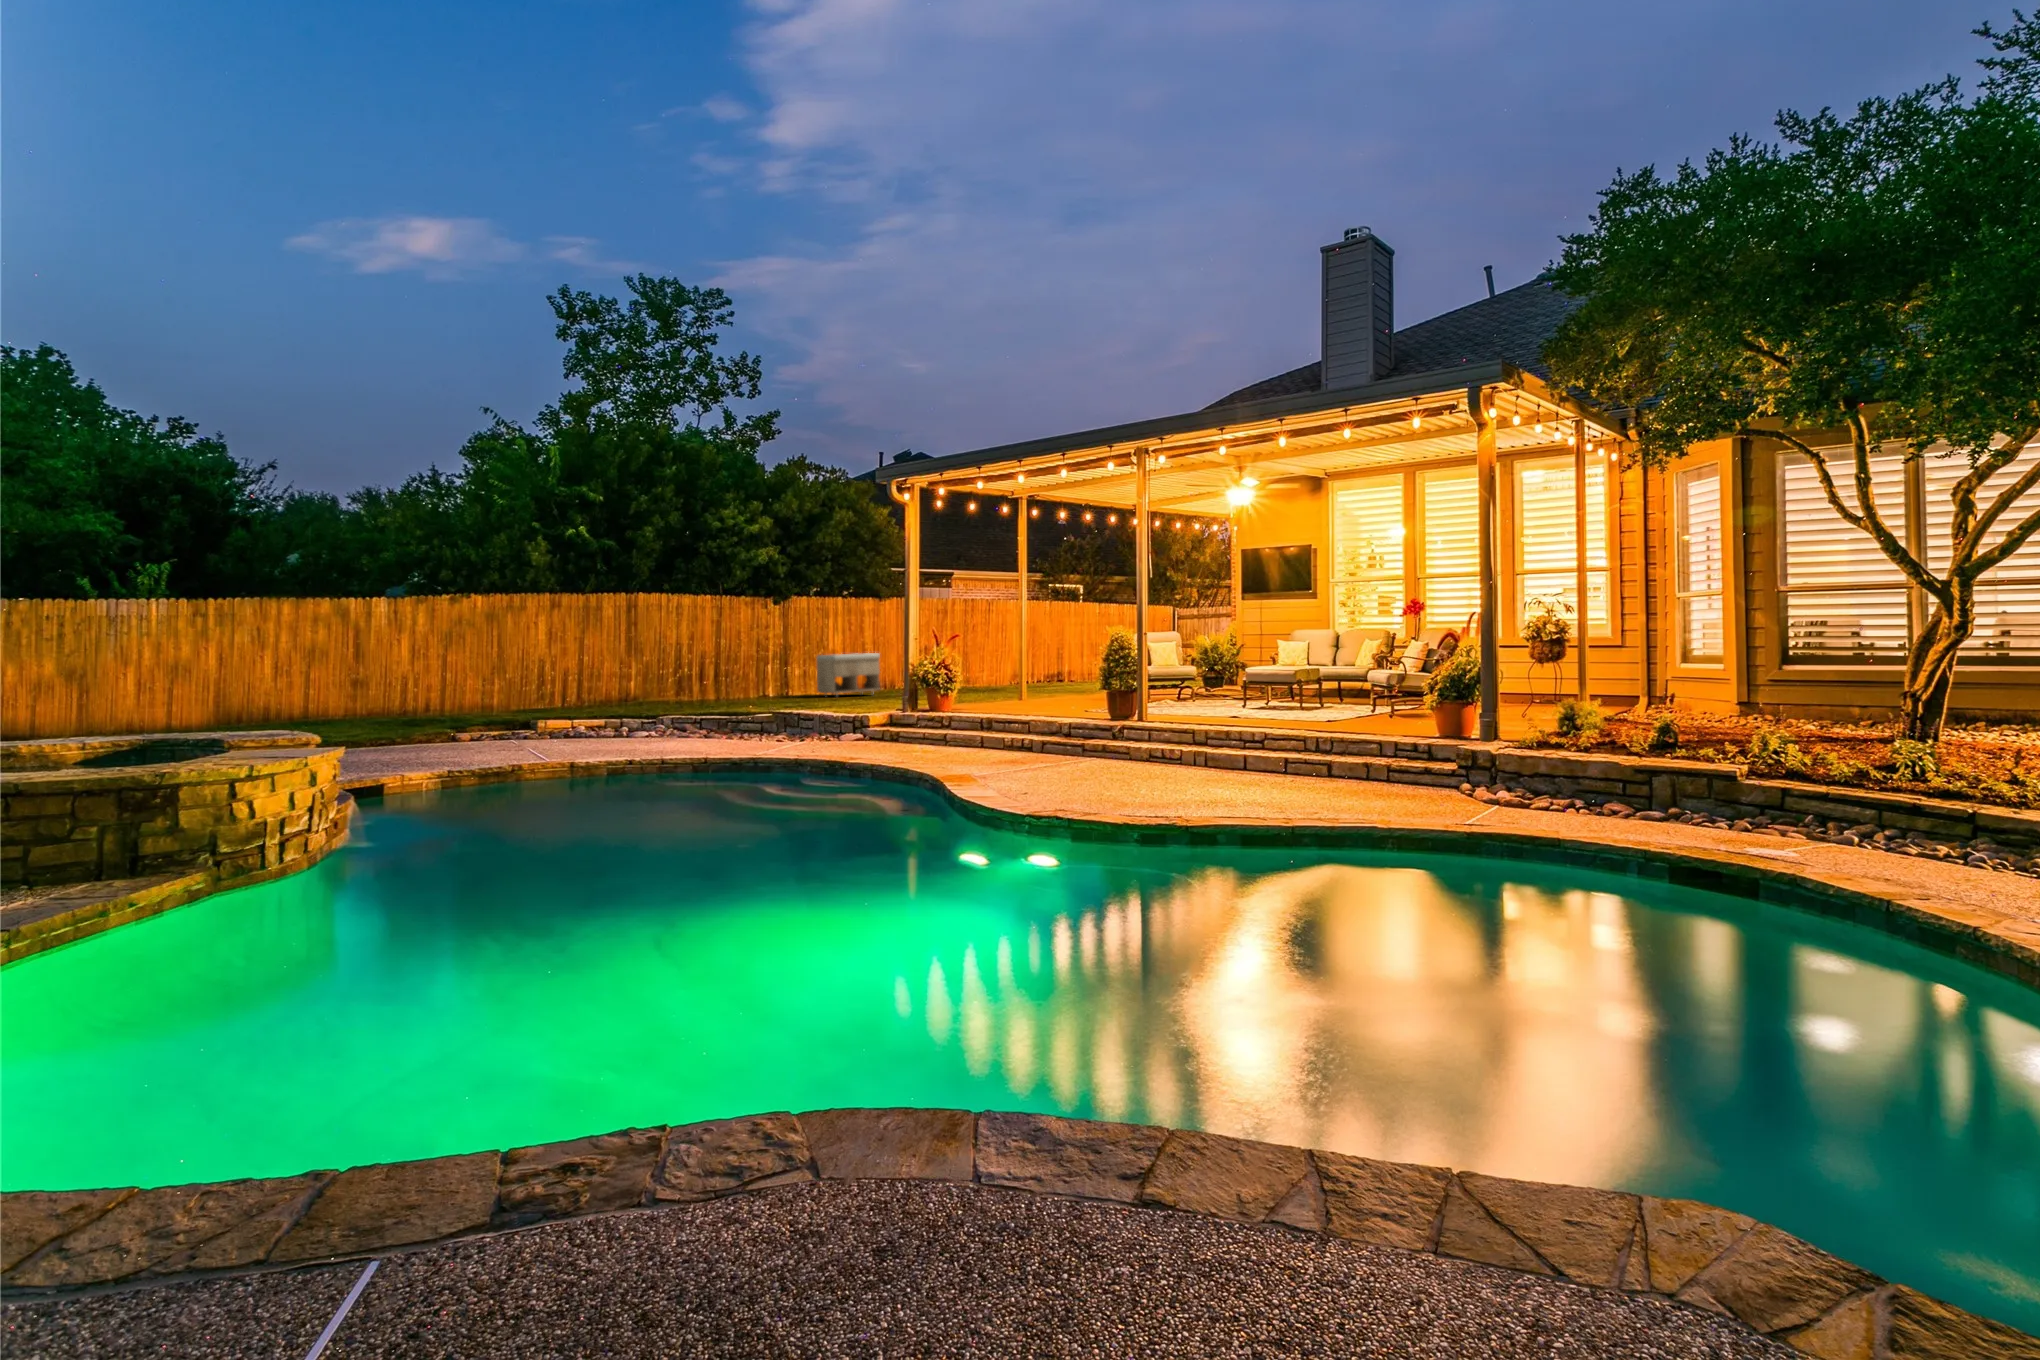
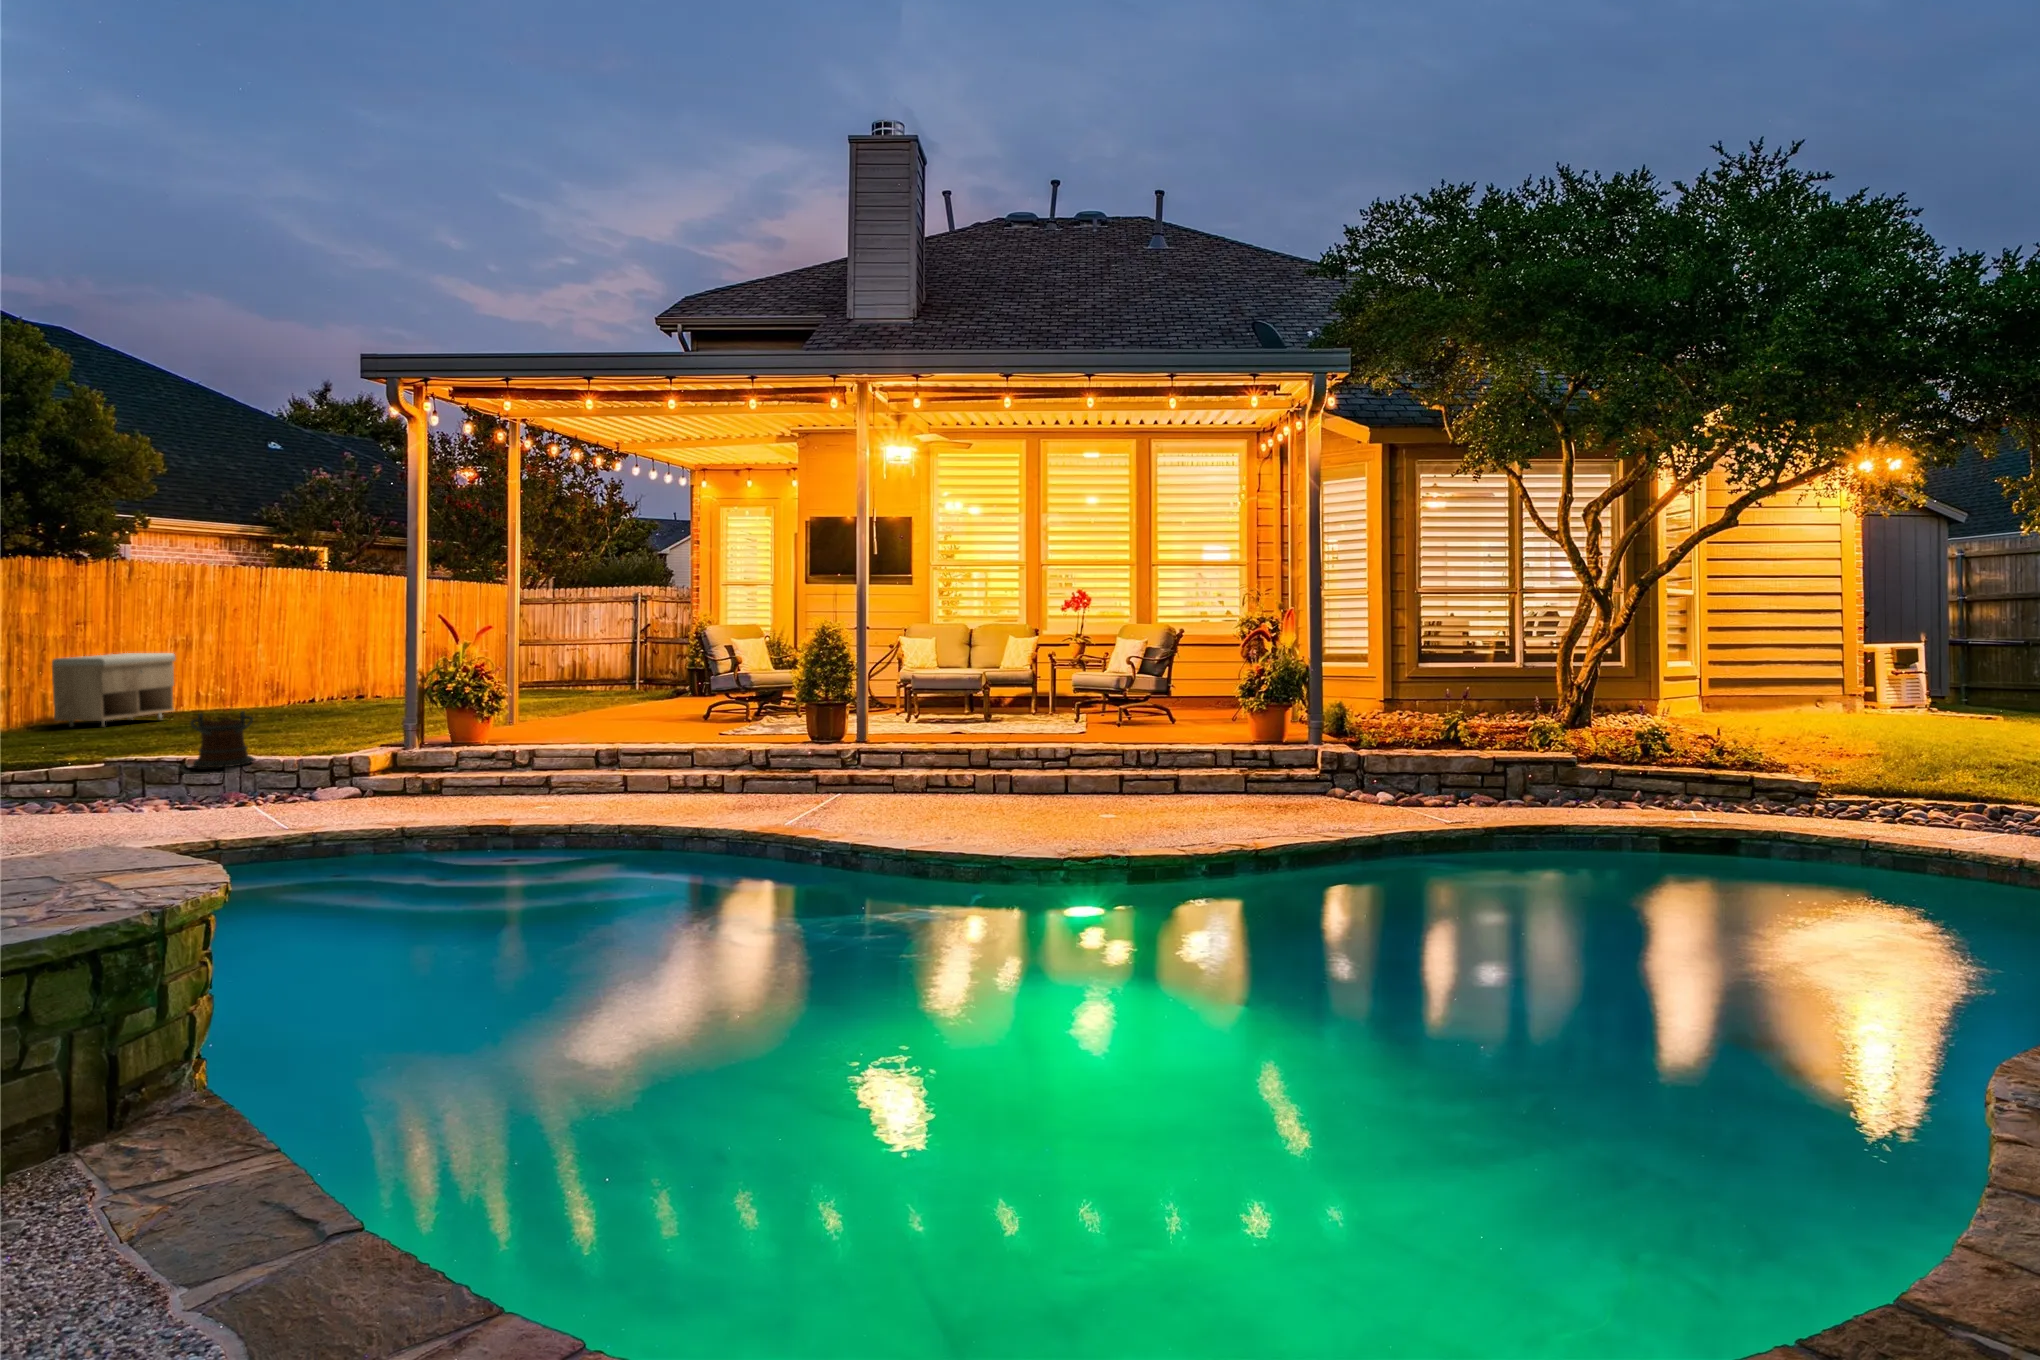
bucket: none [784,683,816,716] -> present [191,711,255,768]

